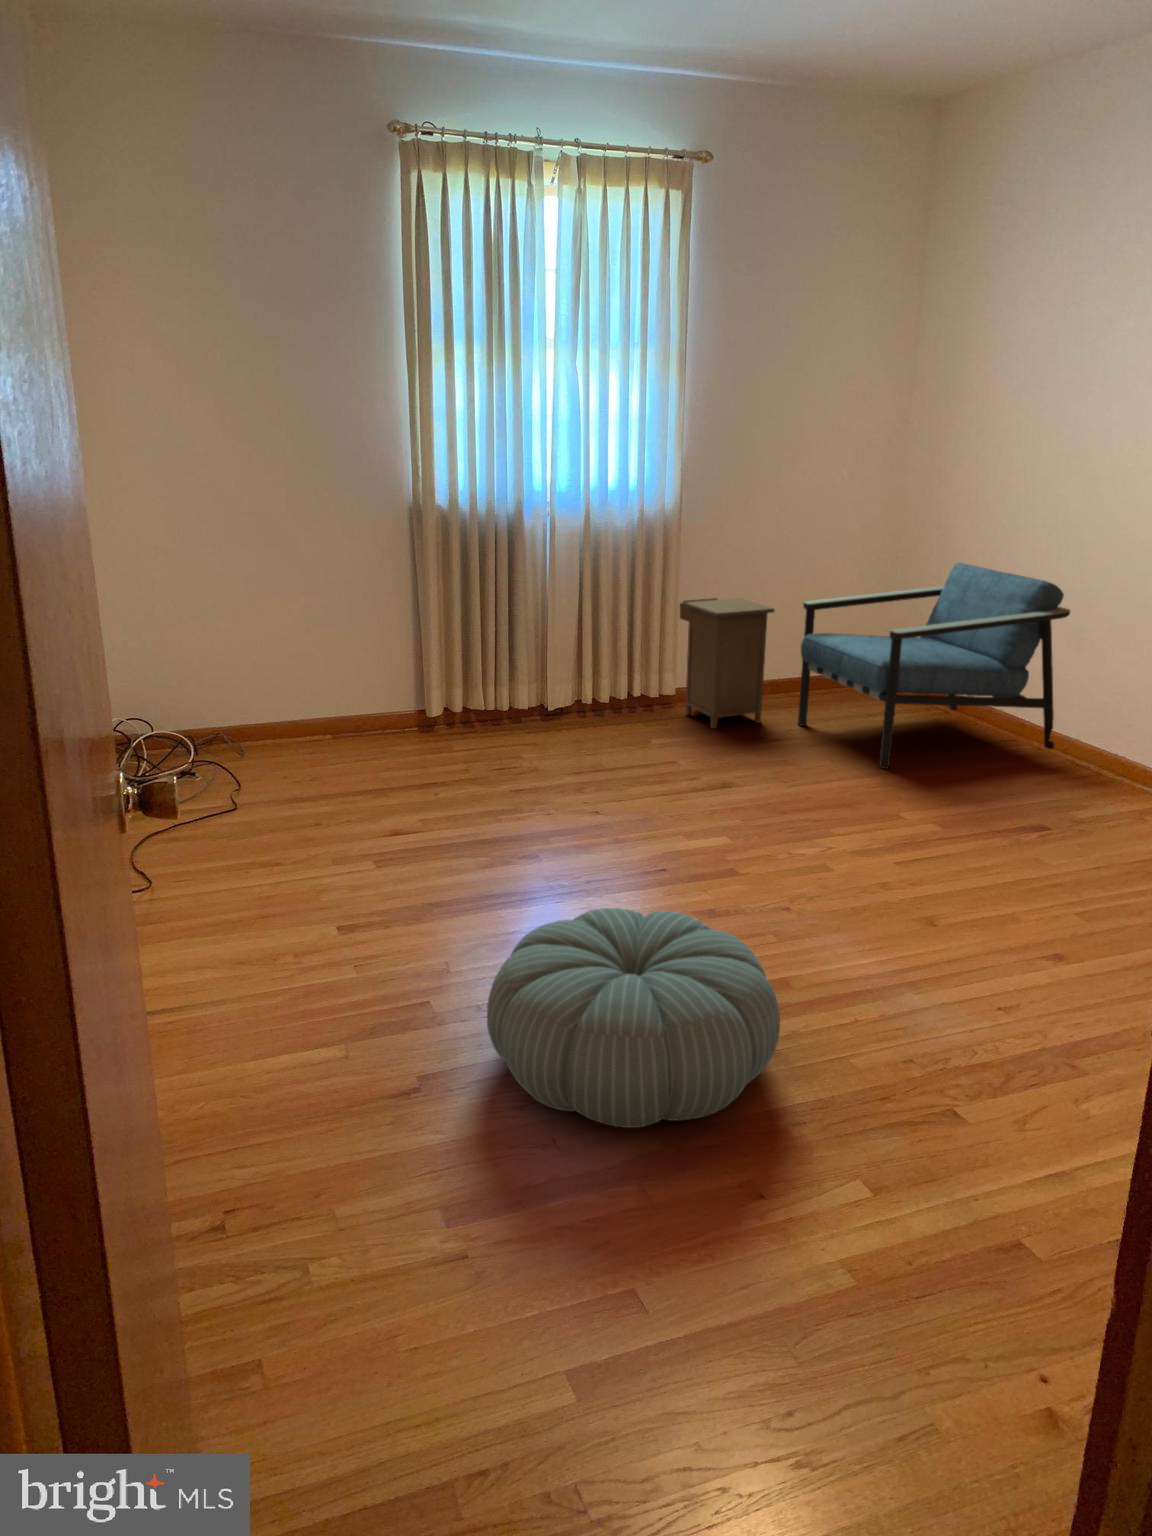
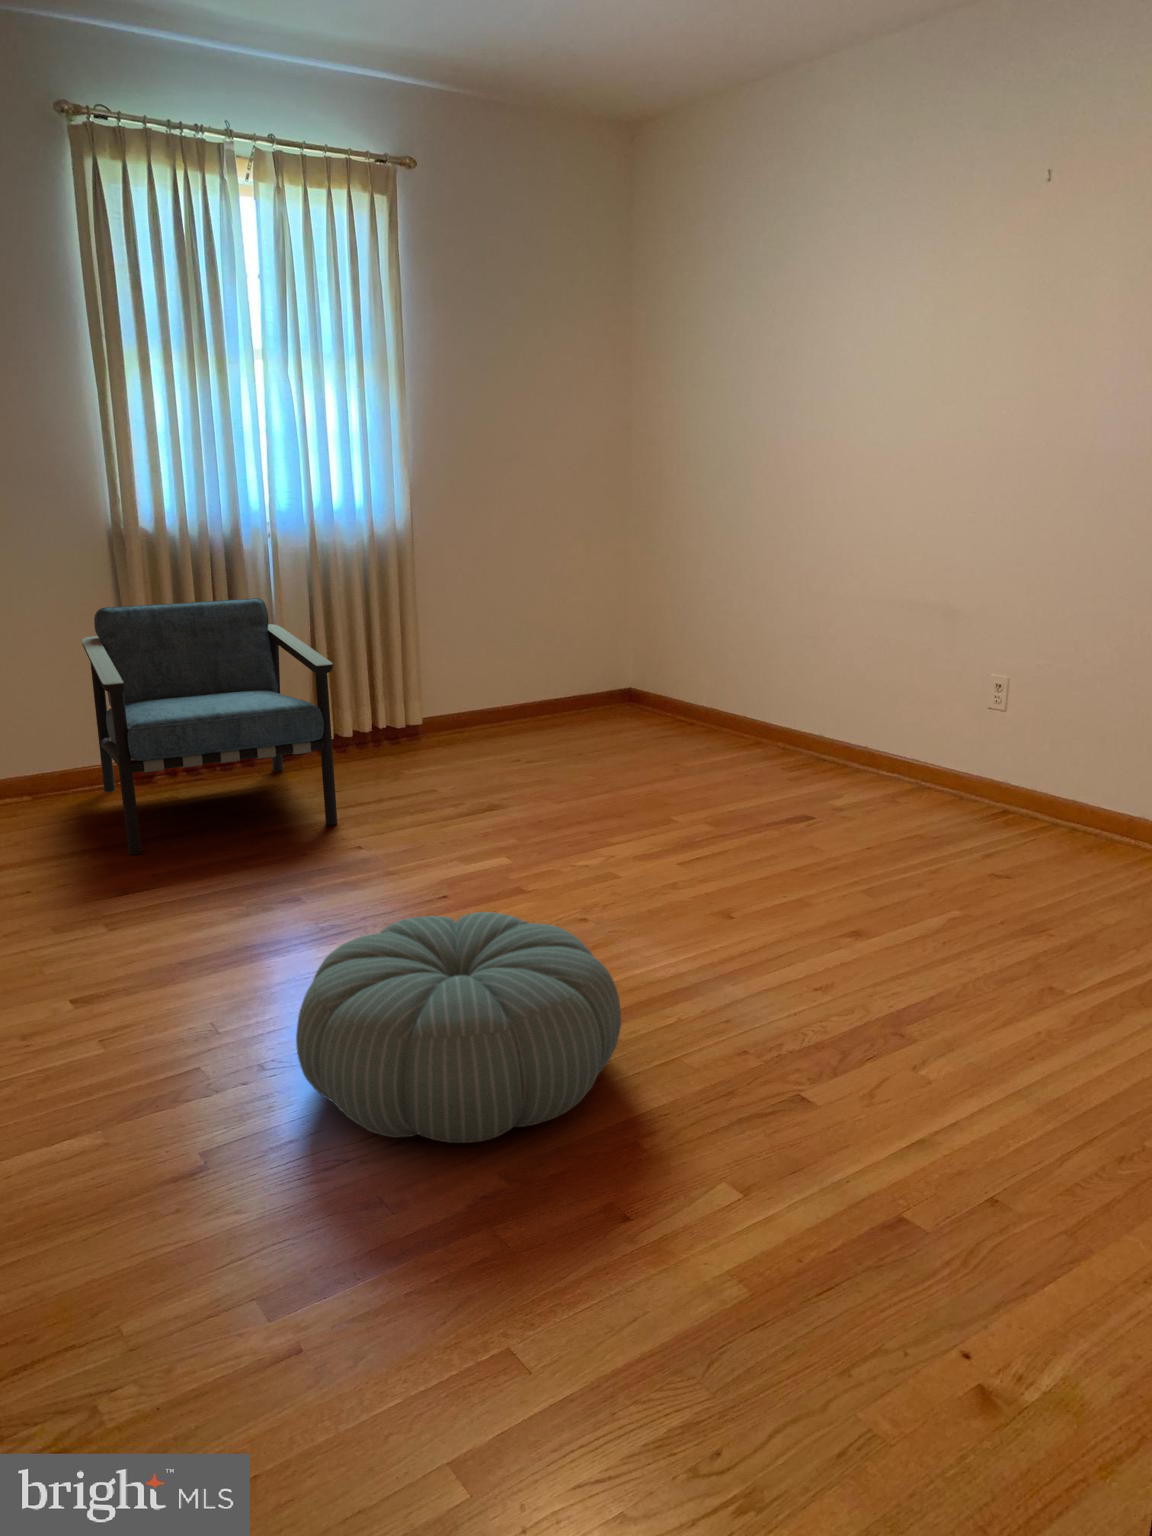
armchair: present [798,563,1070,769] -> present [82,598,338,855]
nightstand: present [680,598,775,728] -> none [416,619,520,755]

